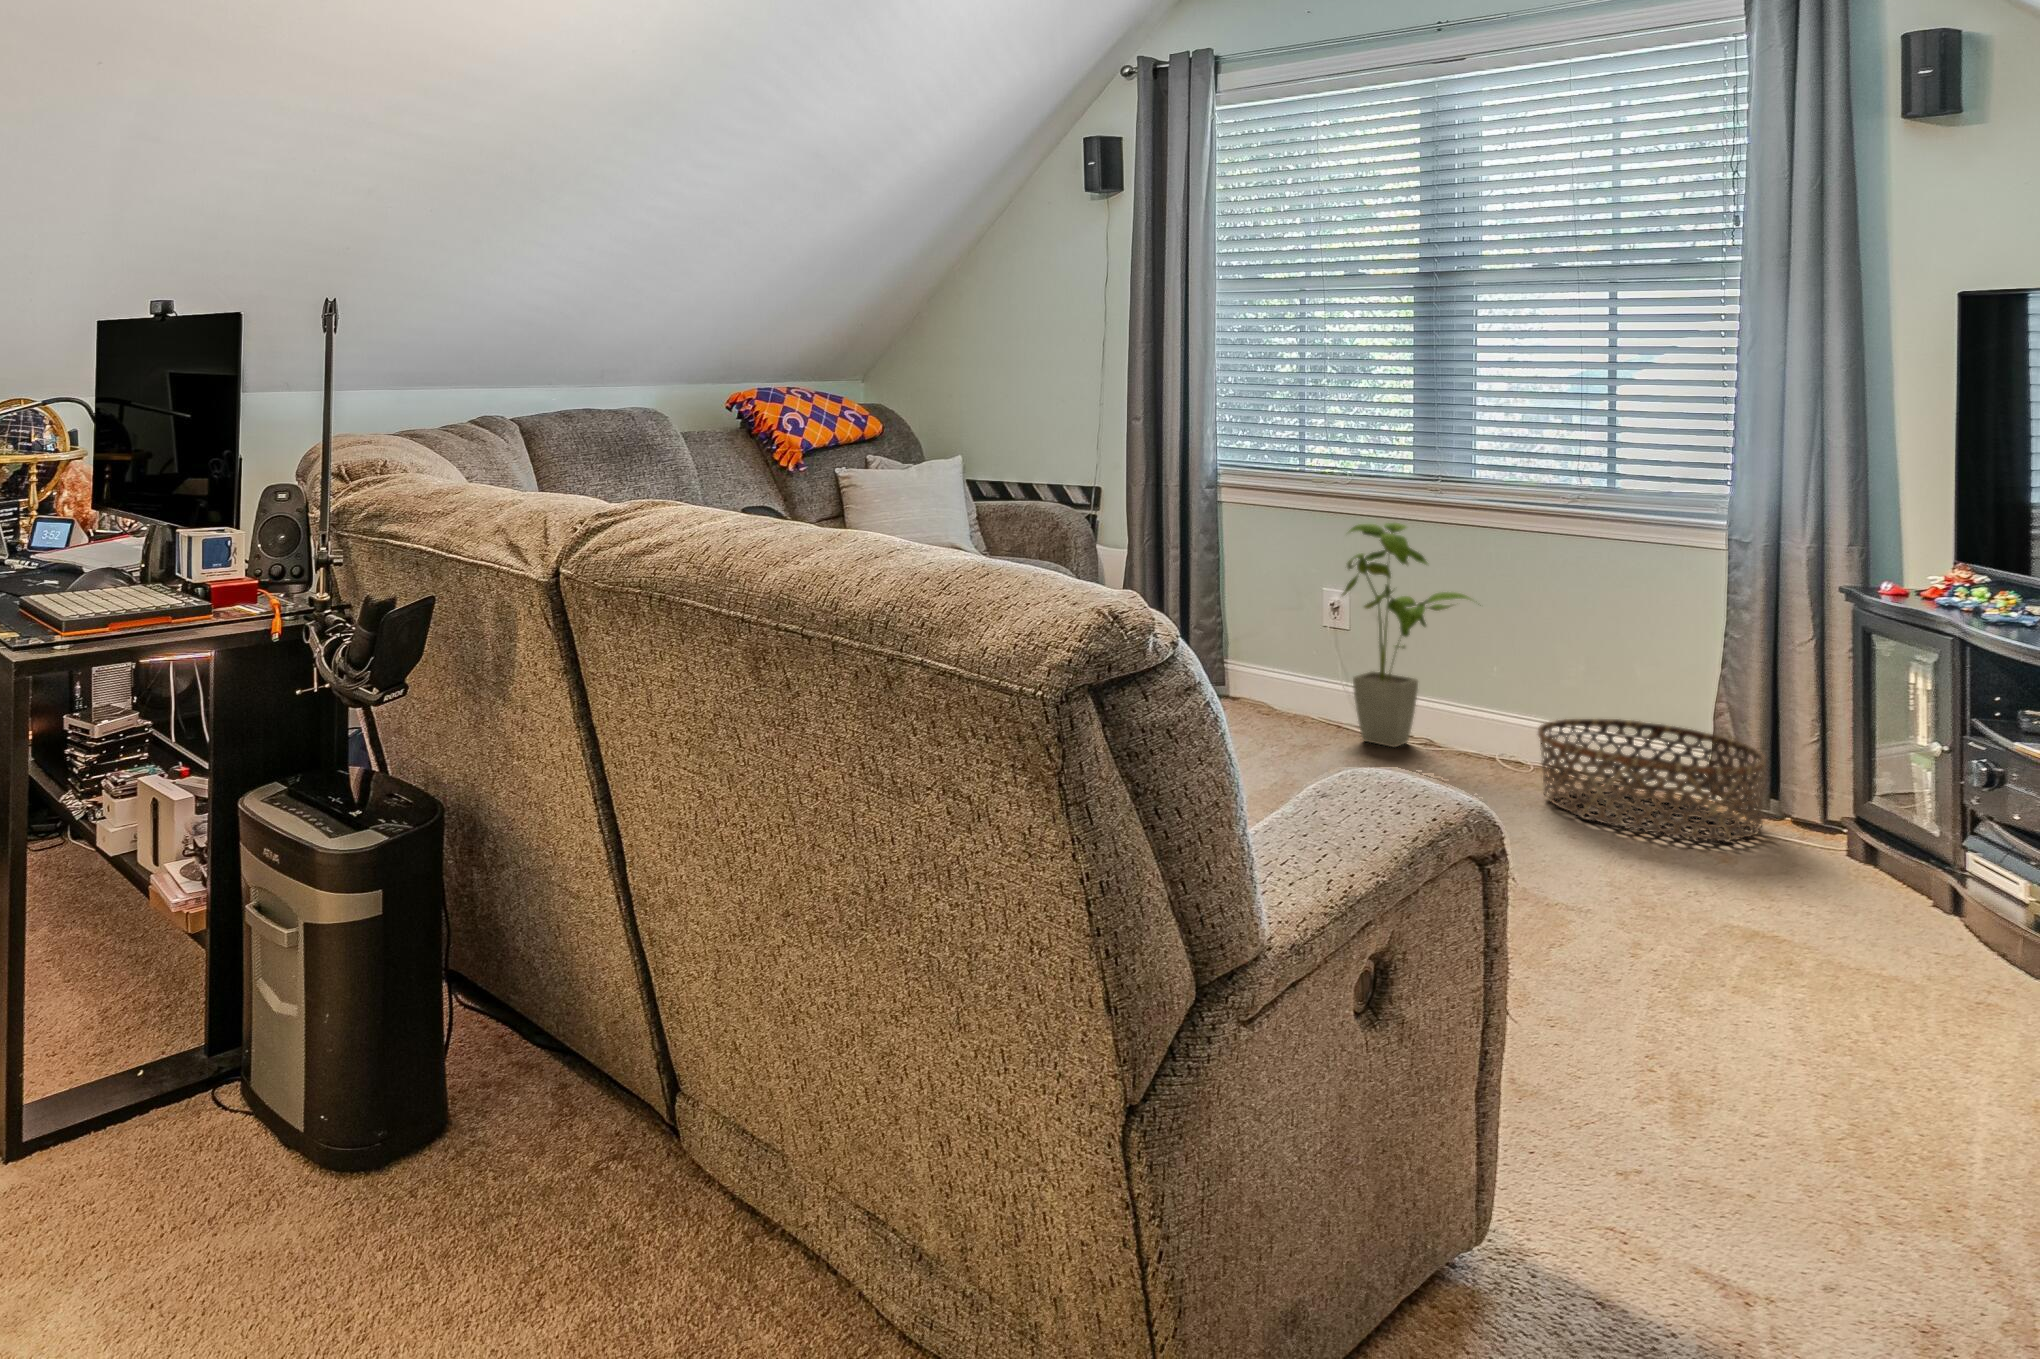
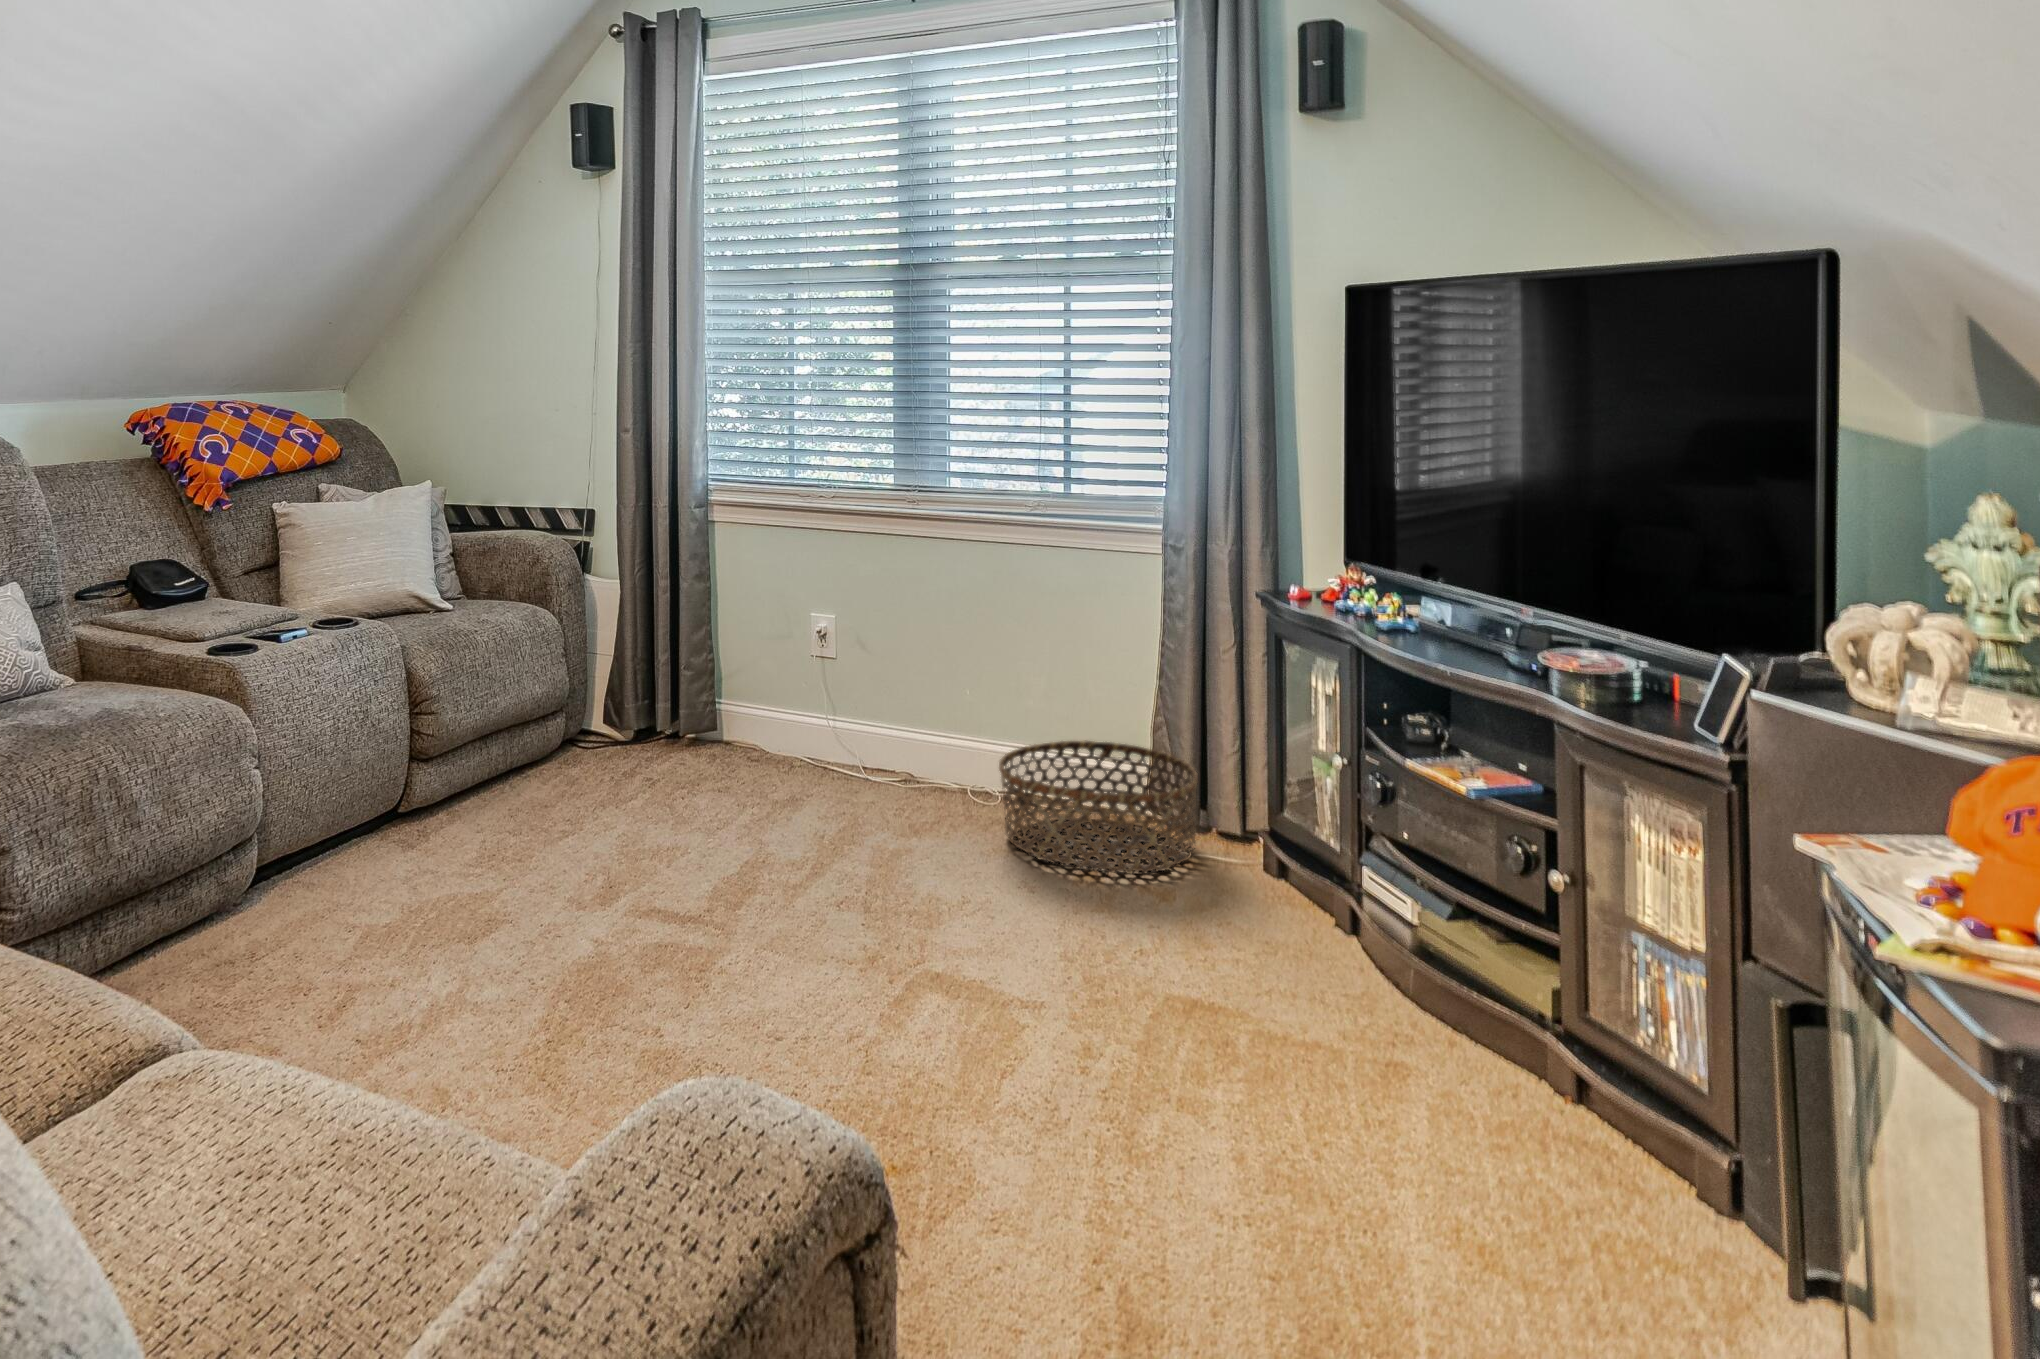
house plant: present [1342,523,1471,748] -> none [819,539,954,788]

